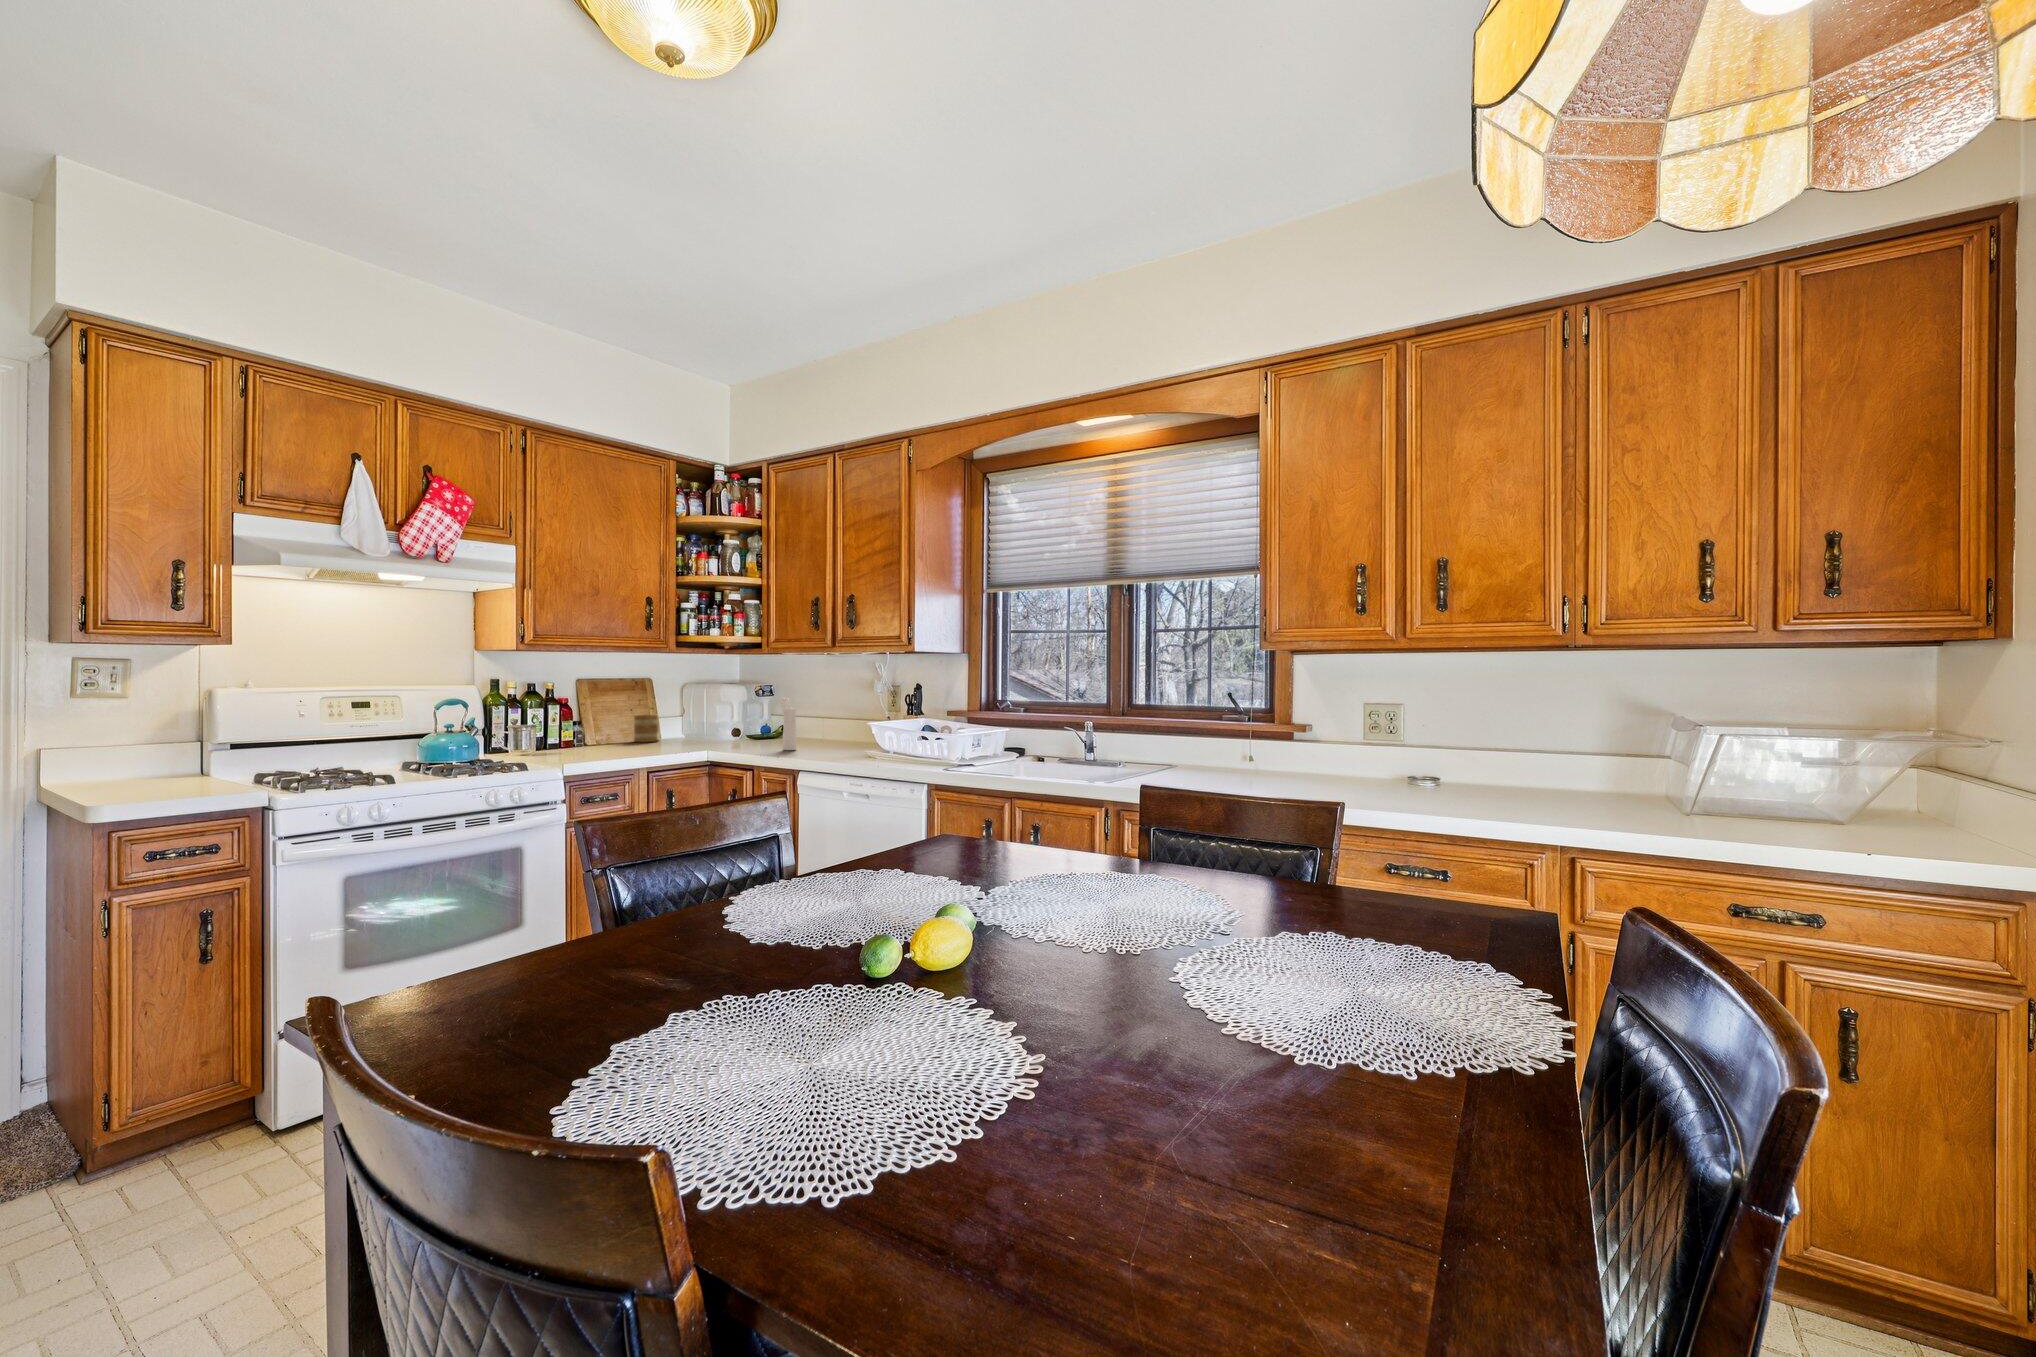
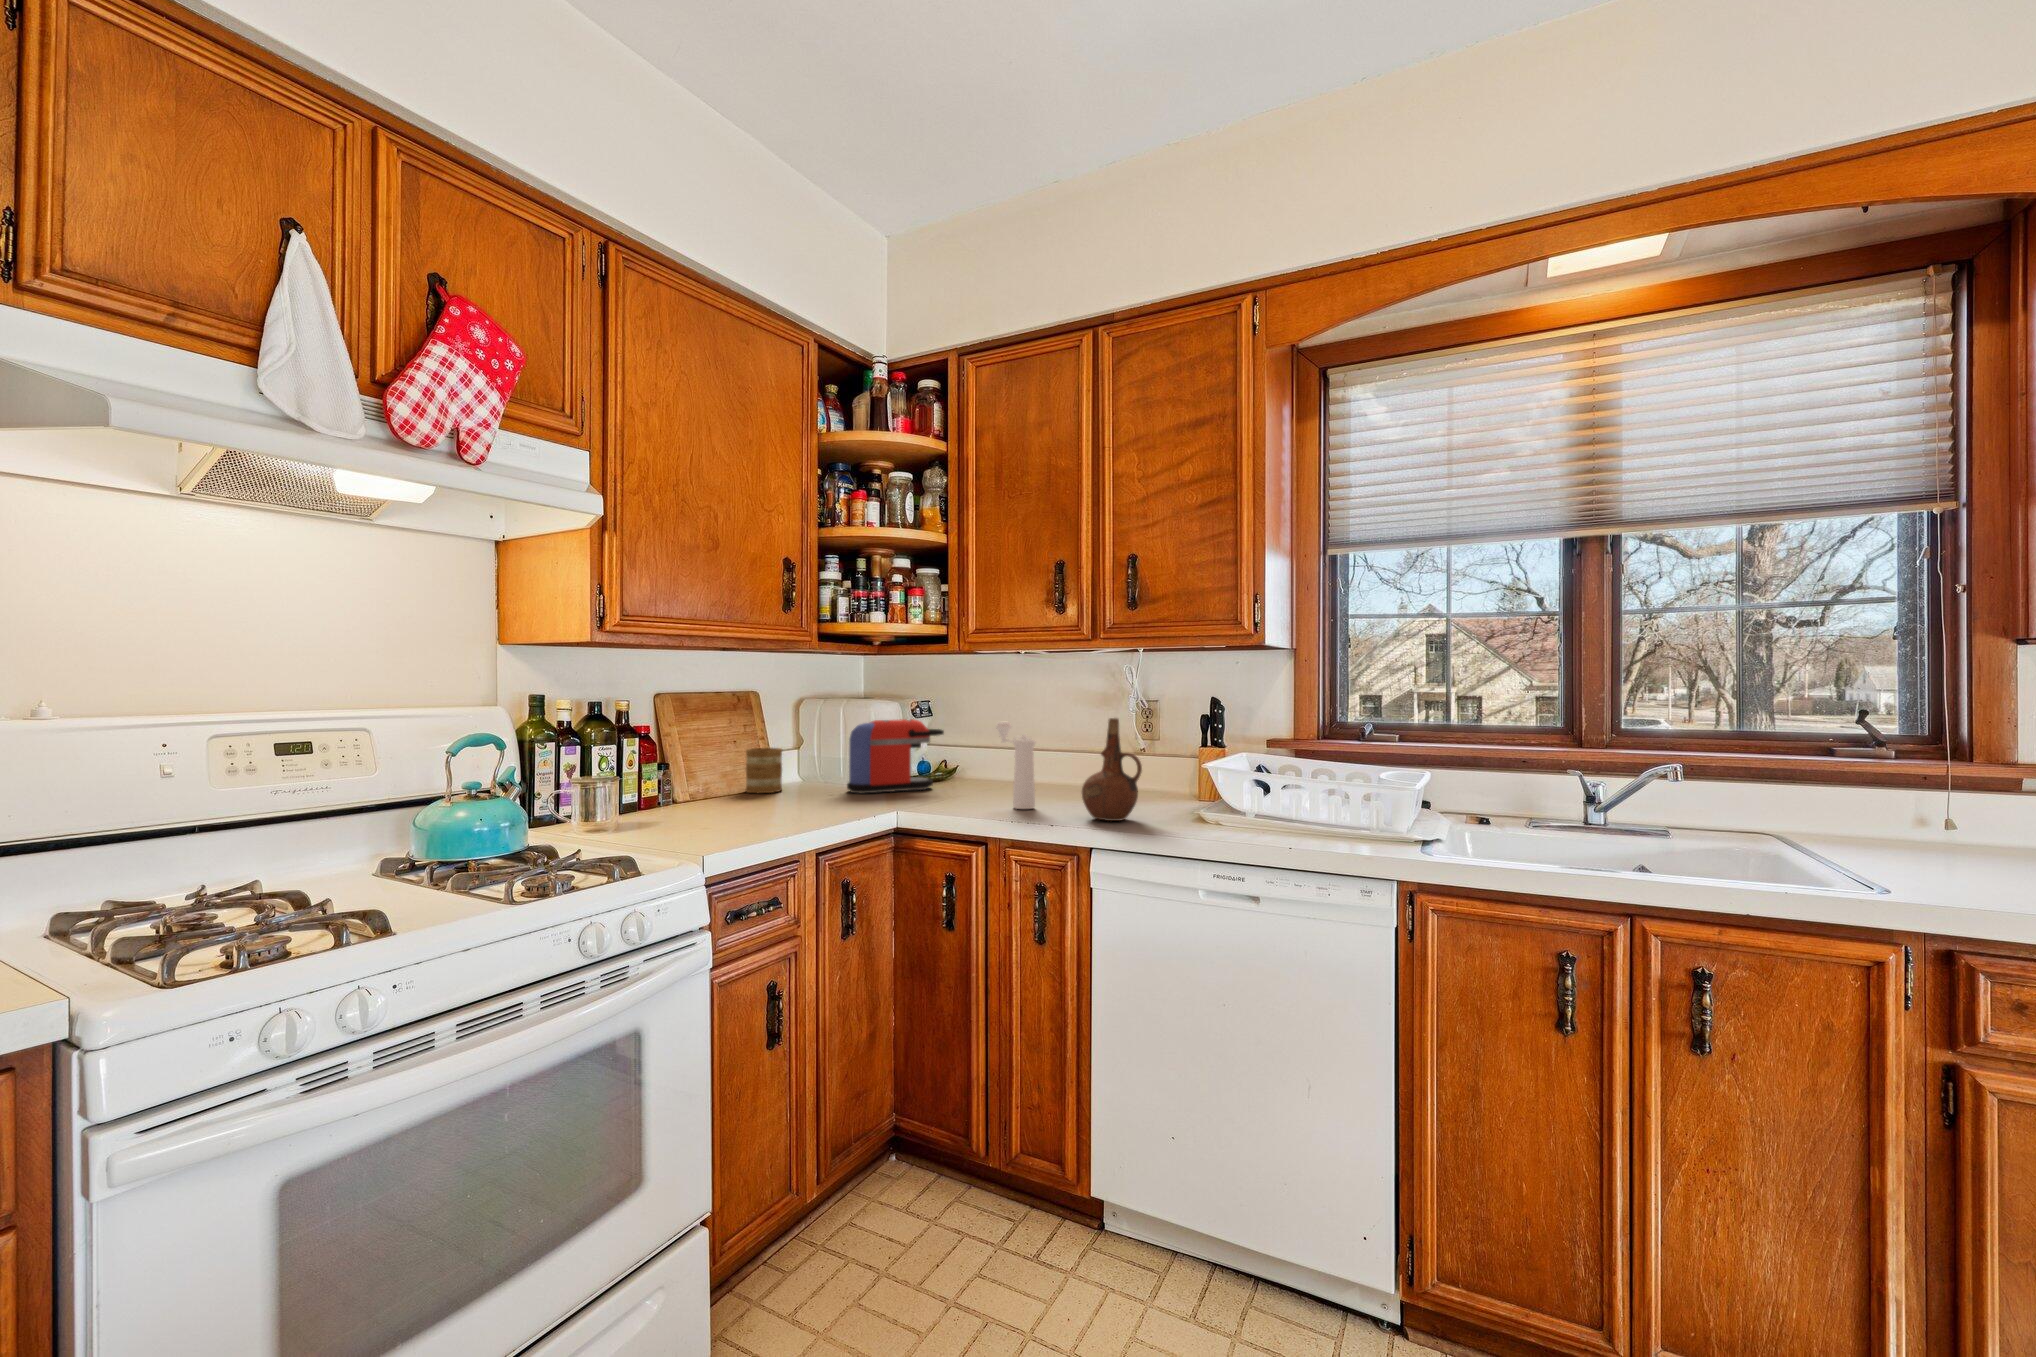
ceramic pitcher: none [811,694,847,755] -> present [1082,718,1142,821]
coffee maker: none [697,697,764,743] -> present [847,719,944,793]

